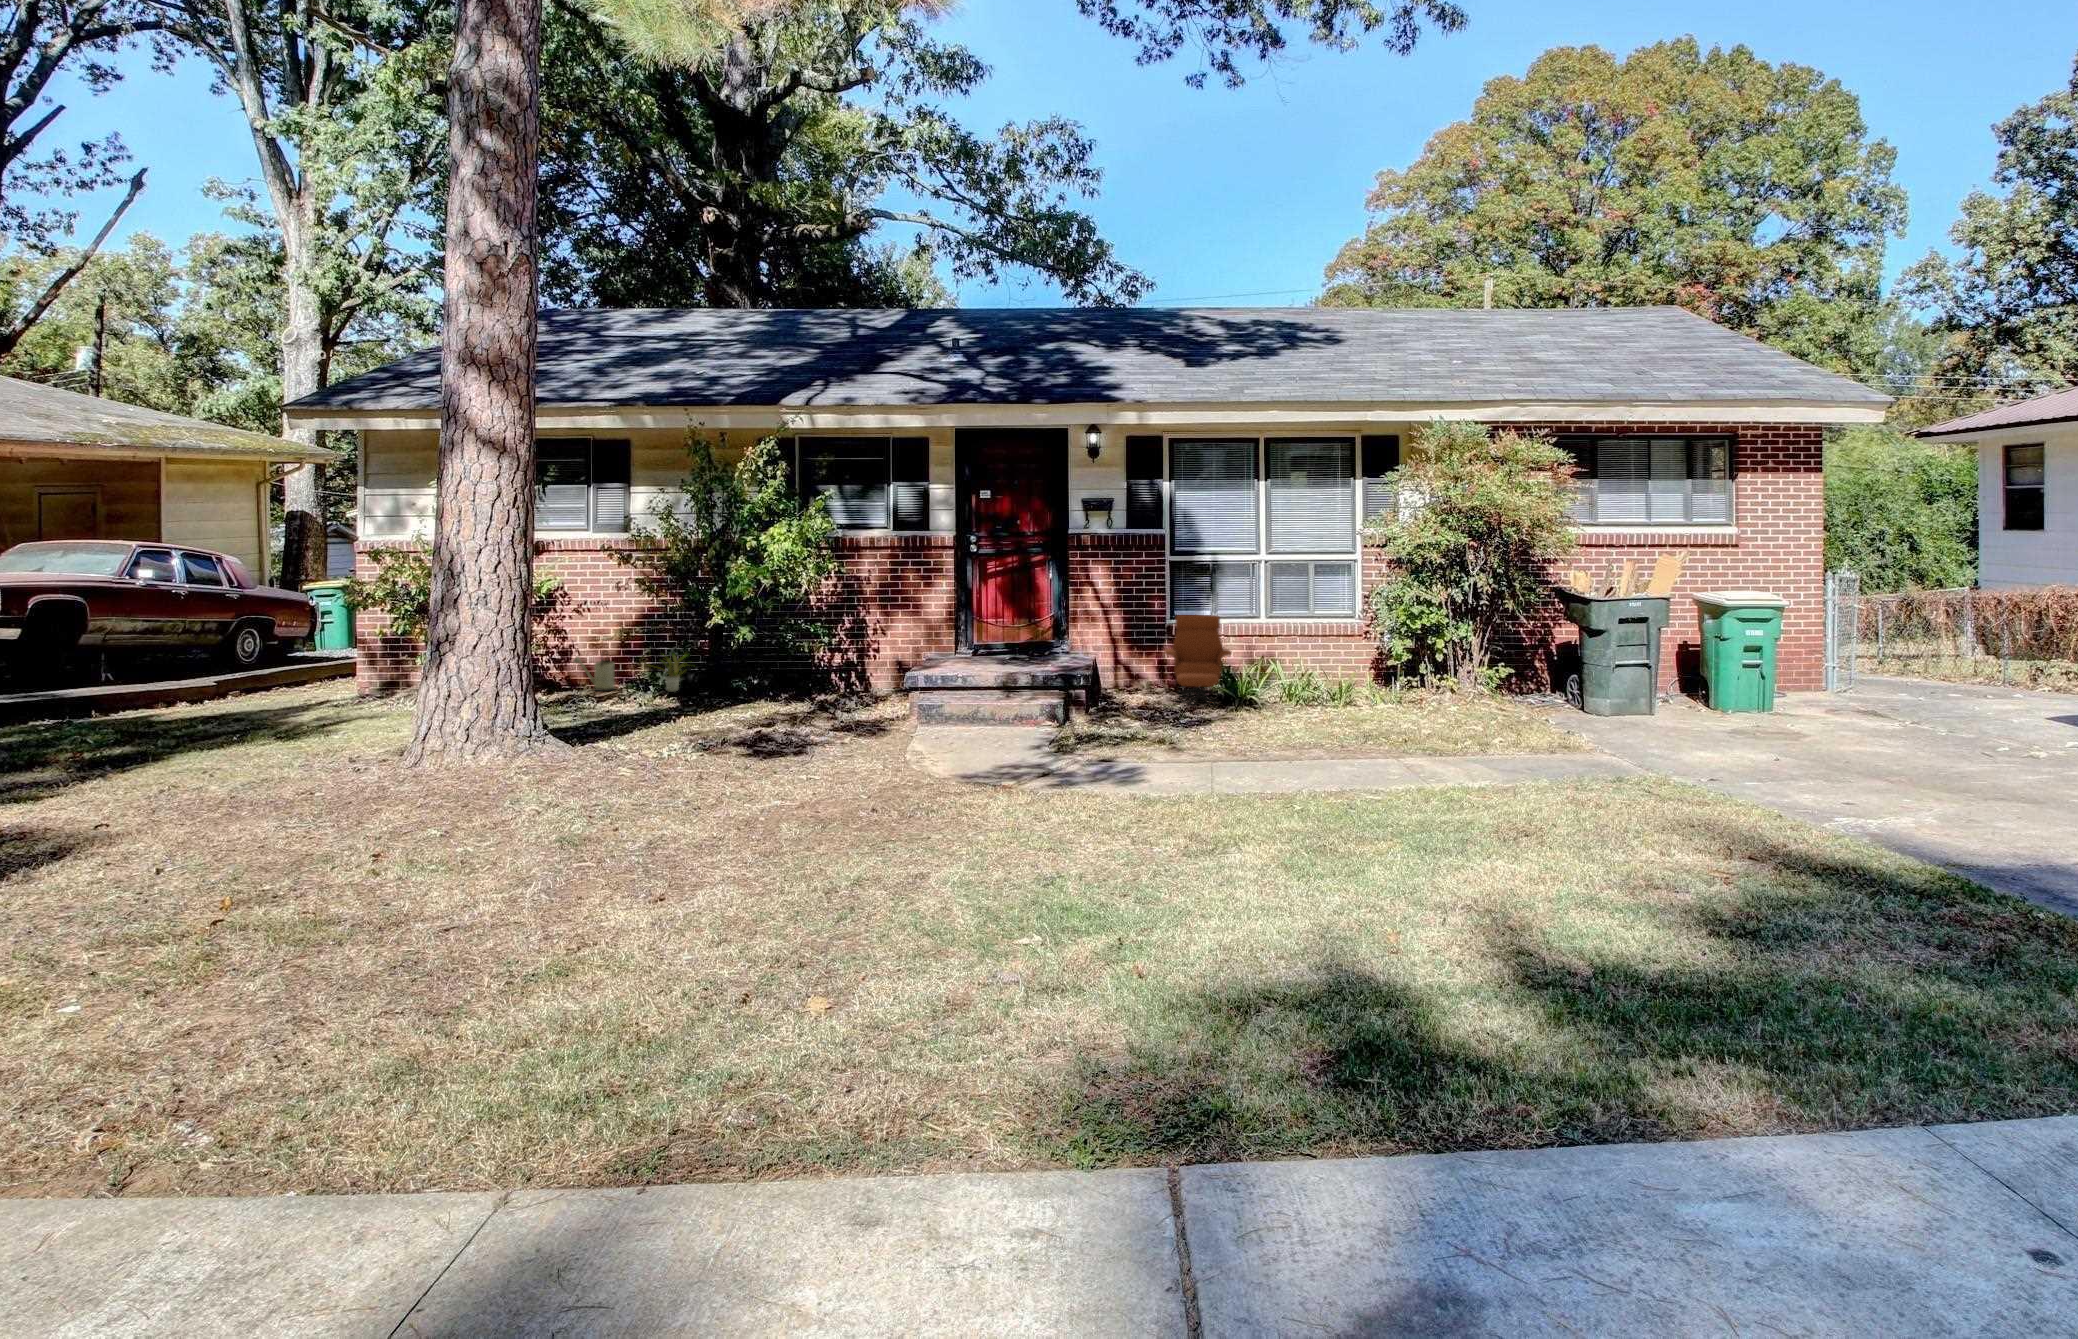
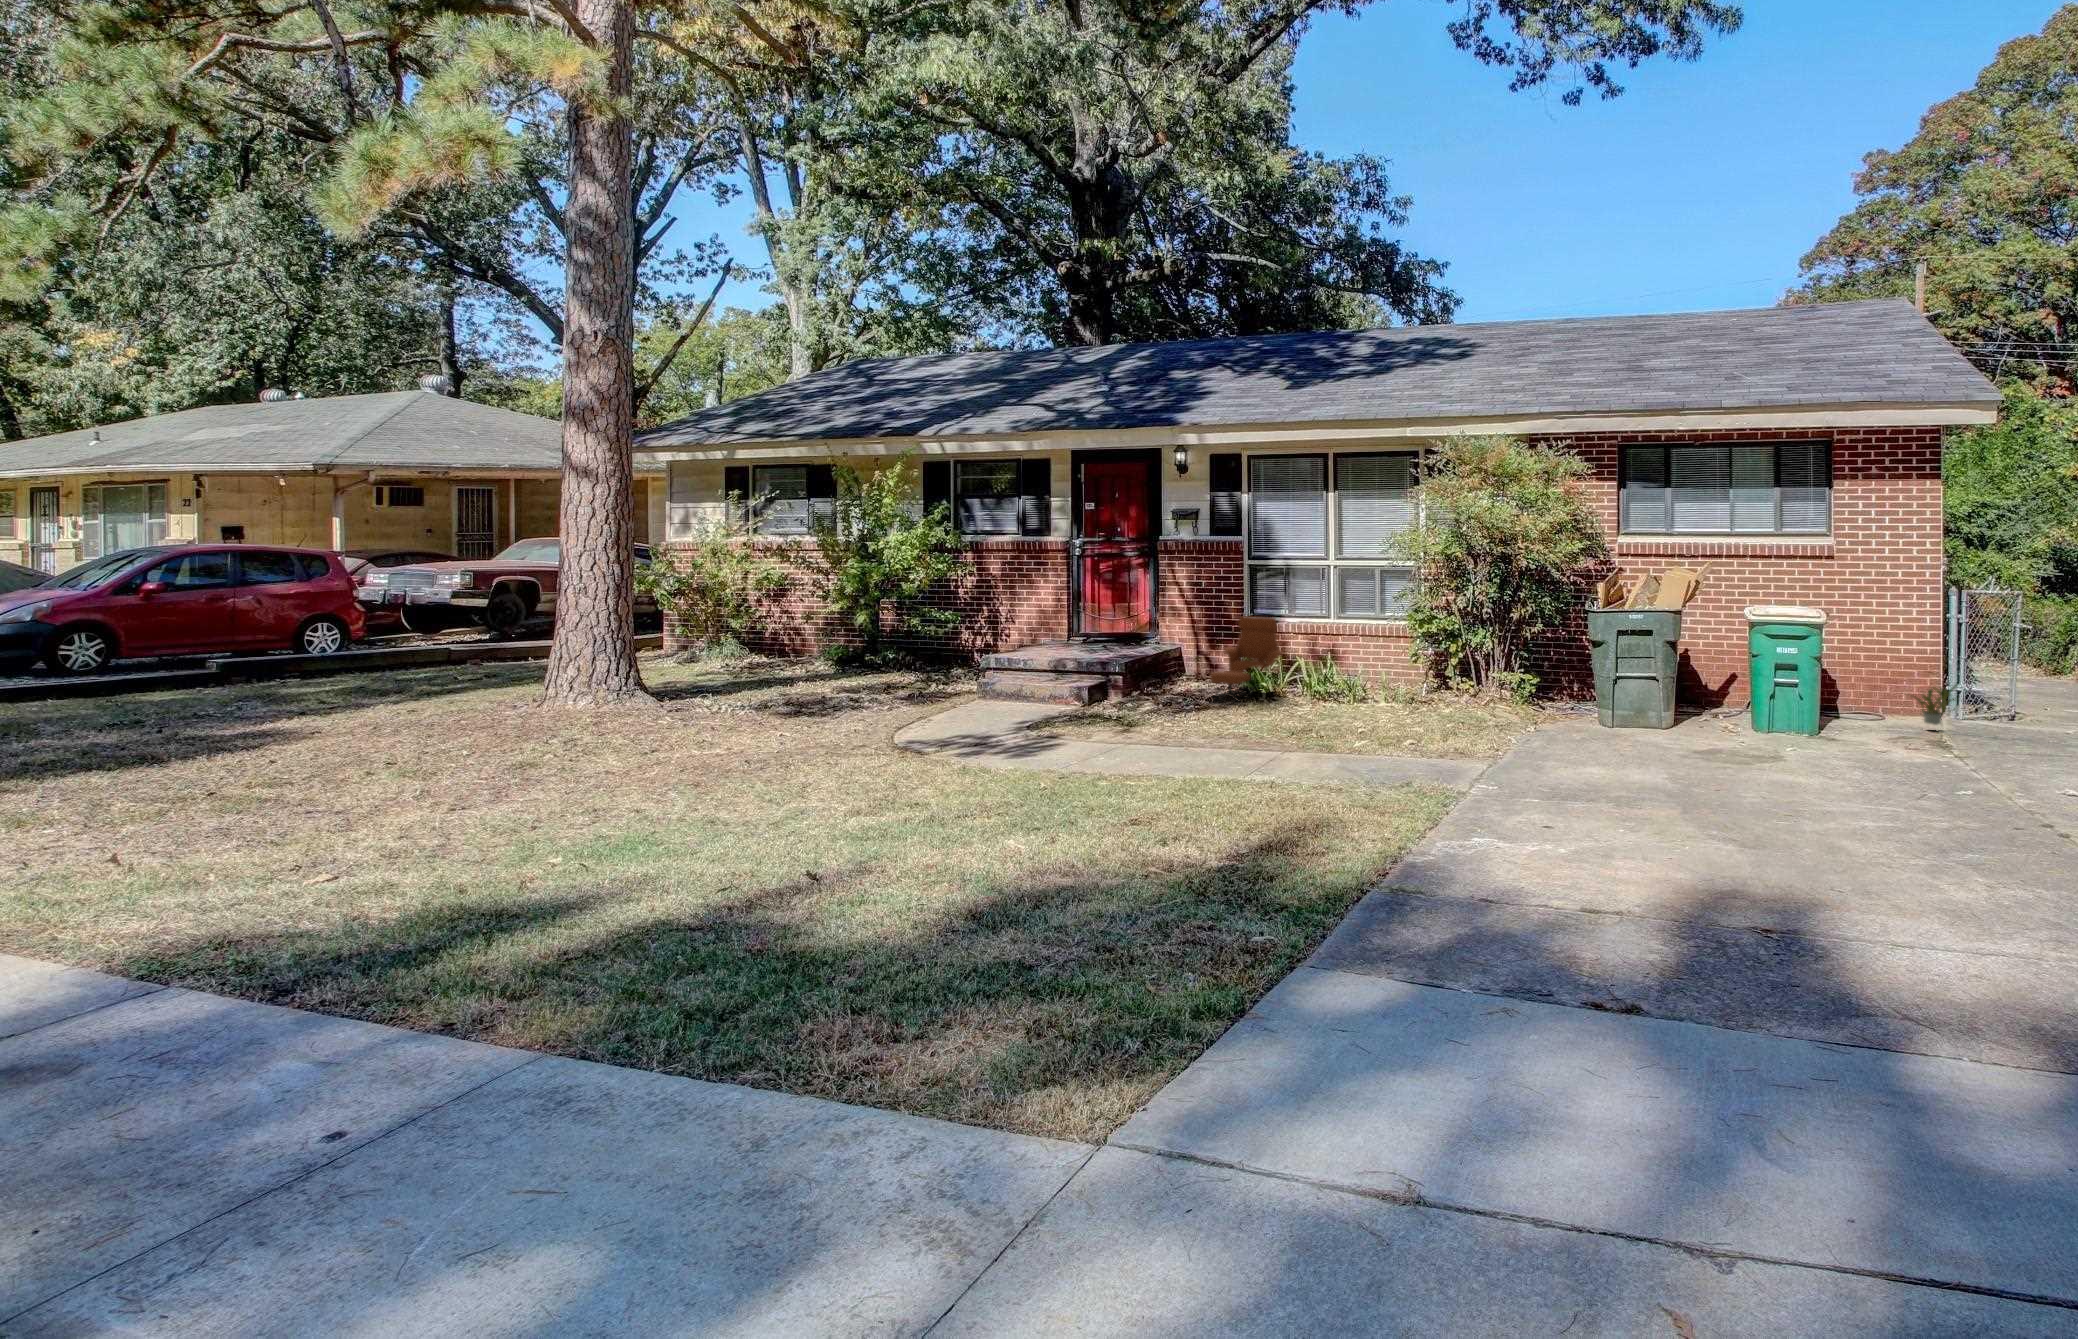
watering can: present [574,652,615,691] -> none [801,630,833,662]
potted plant: present [648,654,687,692] -> present [1916,685,1958,725]

